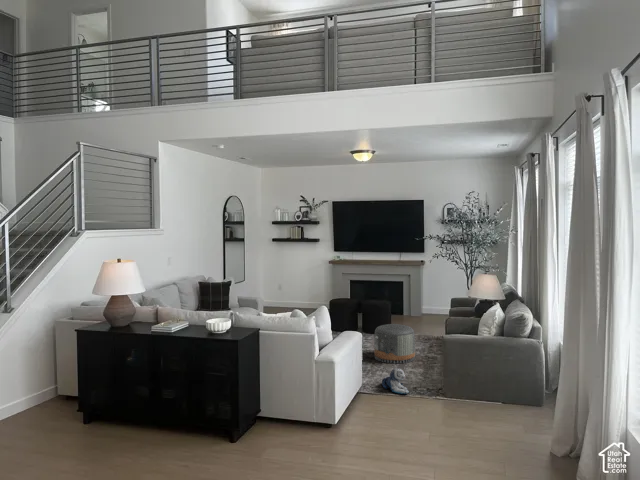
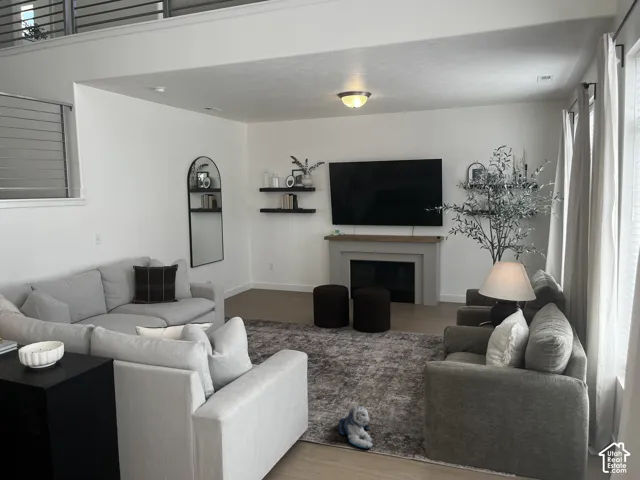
pouf: present [374,324,415,363] -> none [350,328,405,386]

